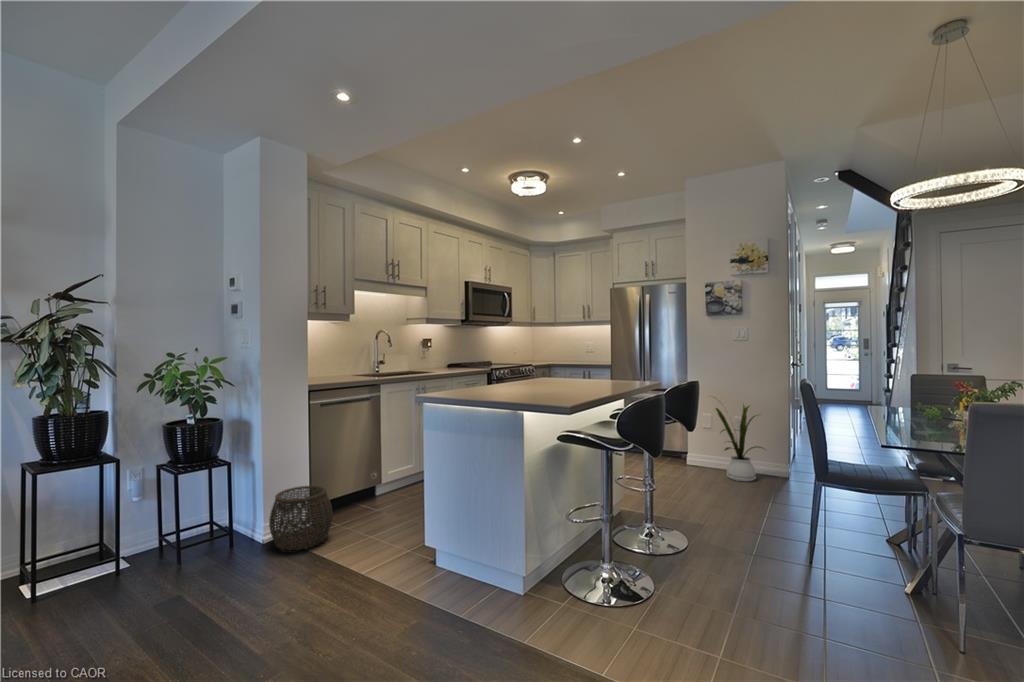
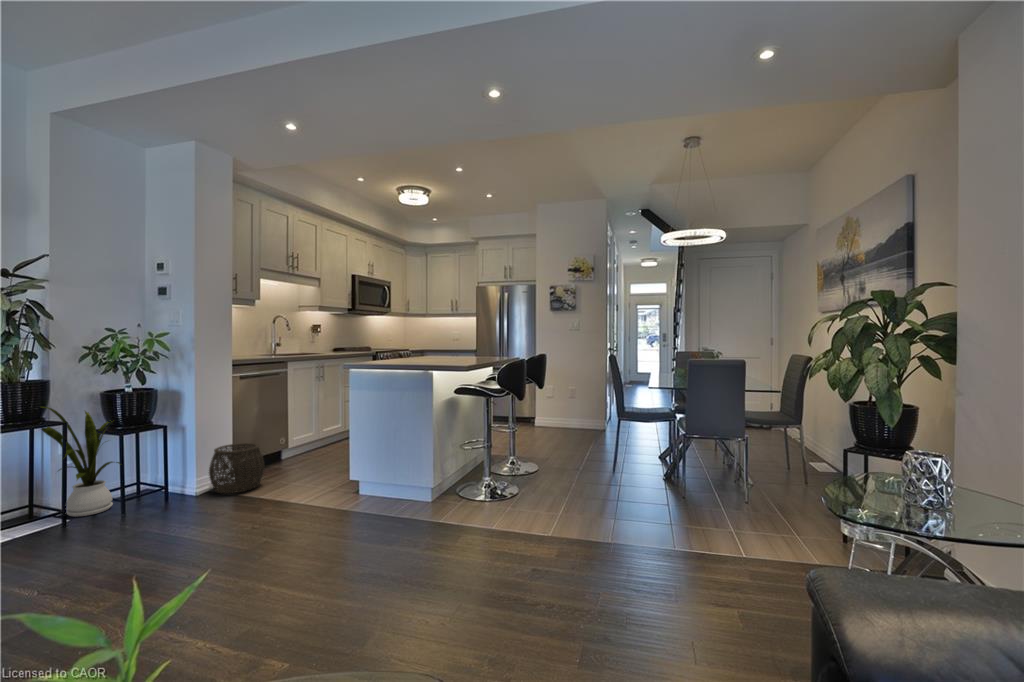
house plant: present [716,404,762,482] -> present [41,407,121,517]

